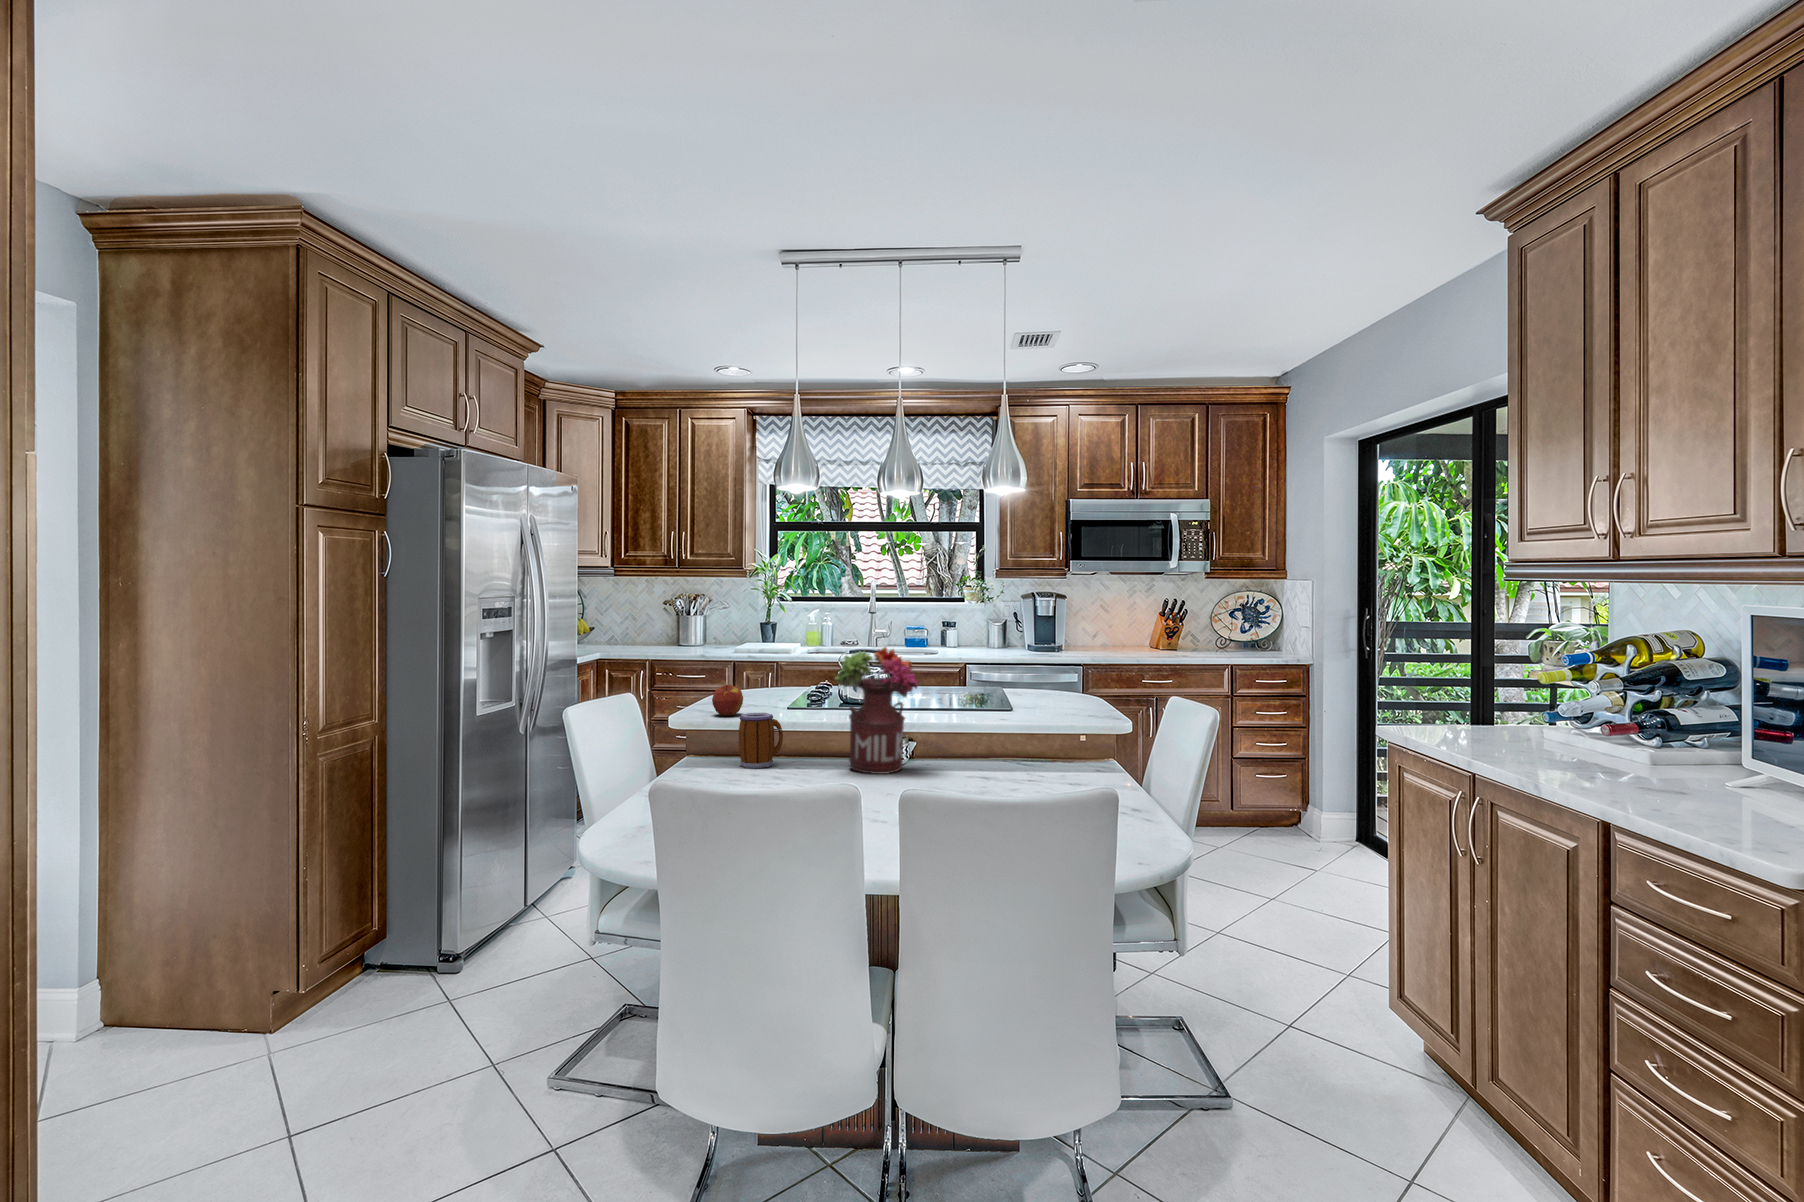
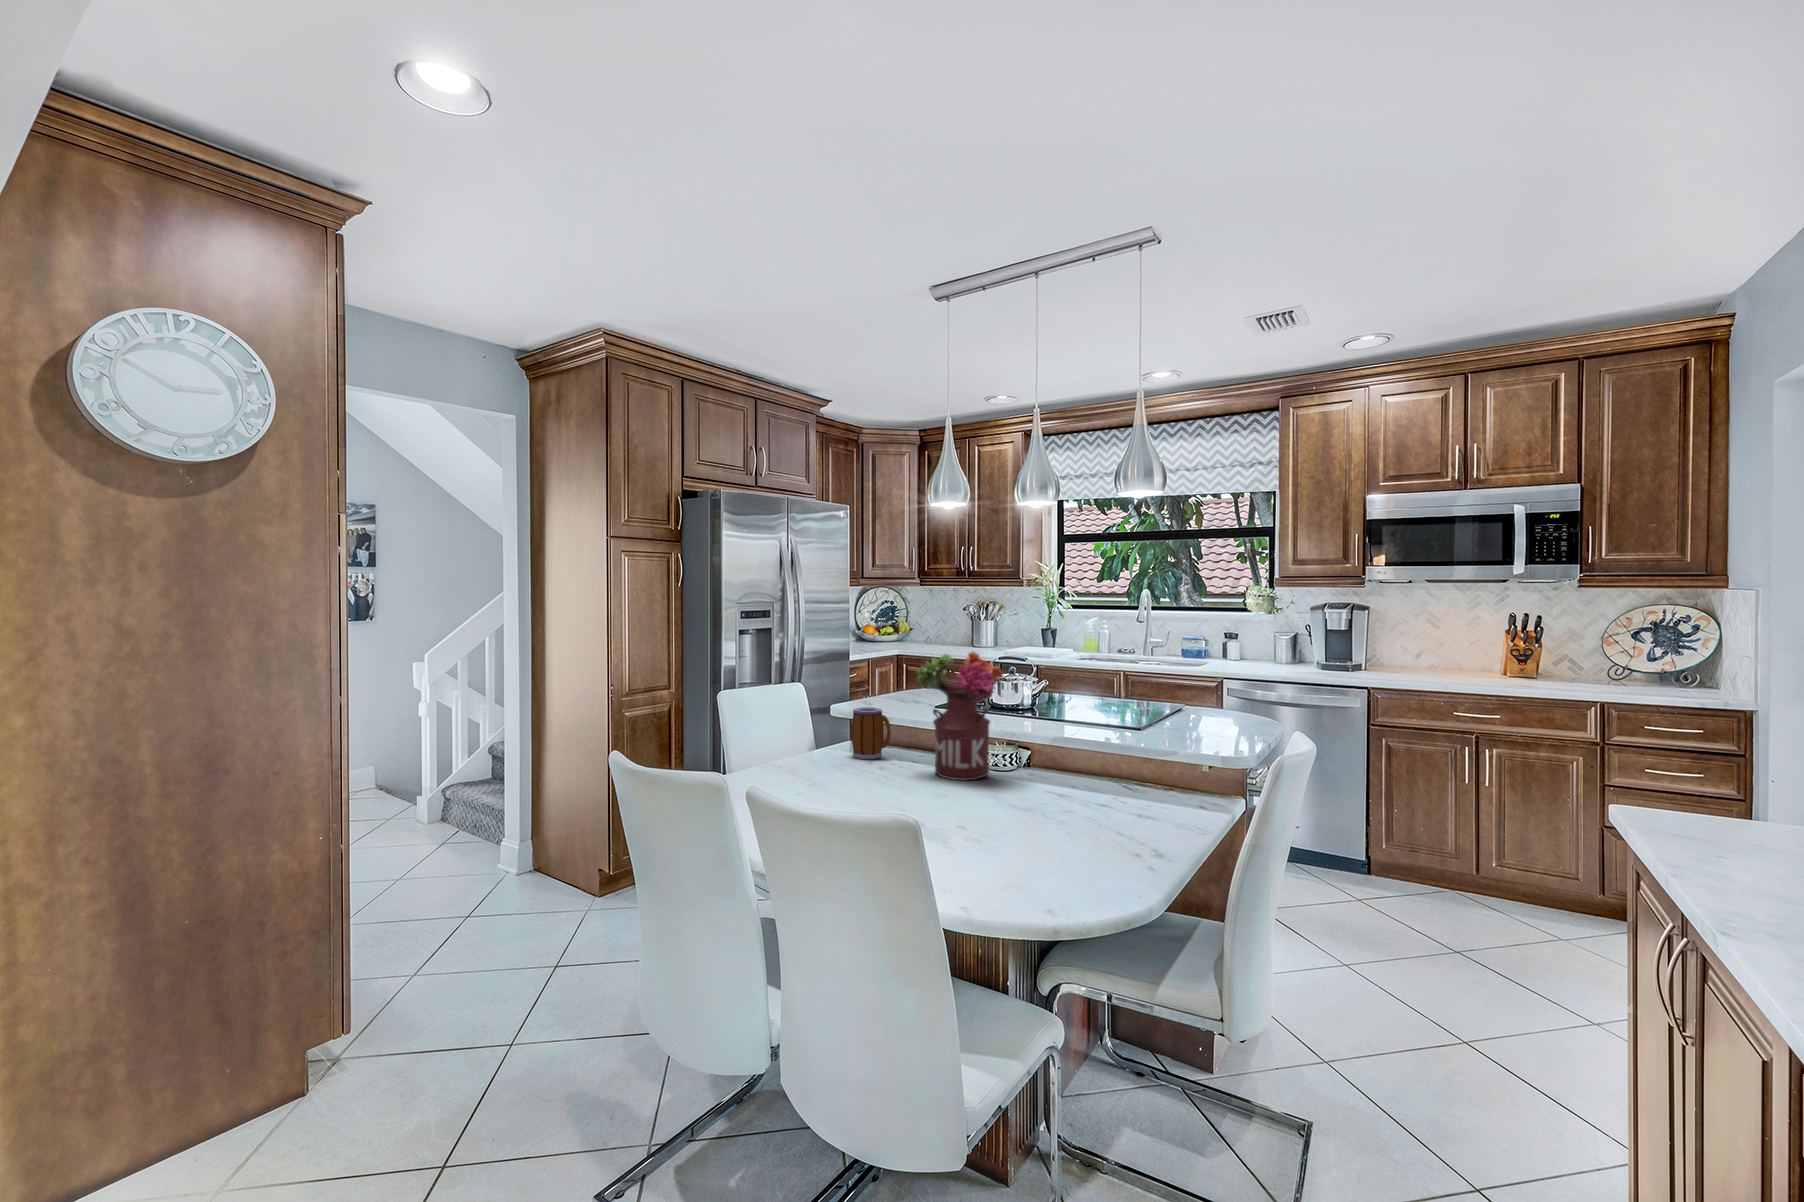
apple: present [712,685,743,716] -> none [864,680,893,709]

